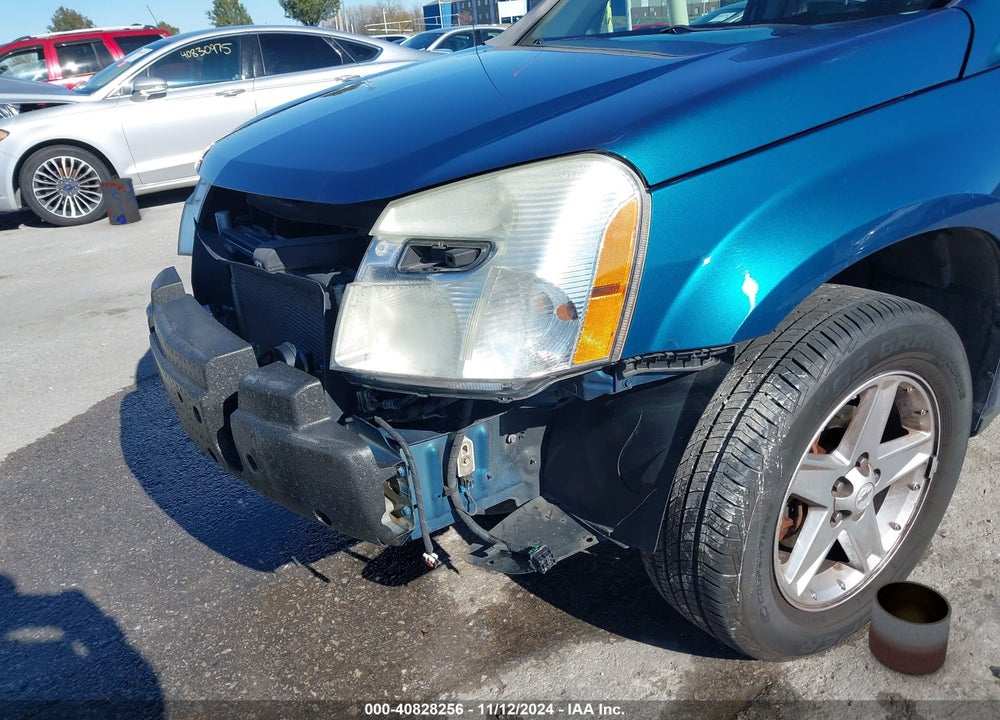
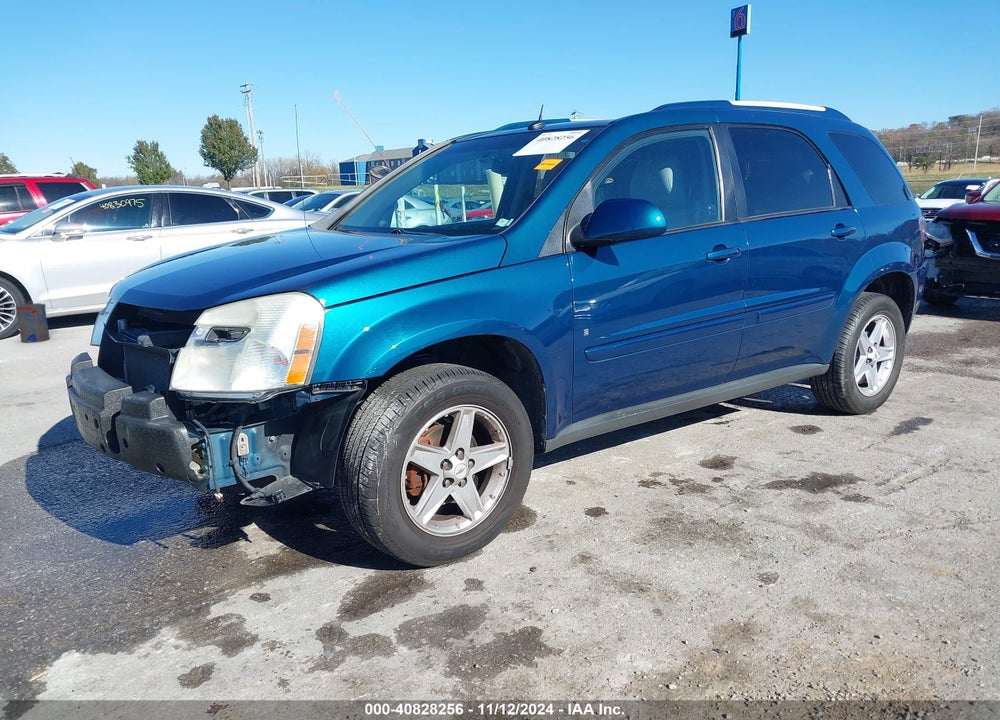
planter: present [868,580,952,674] -> none [474,529,514,576]

